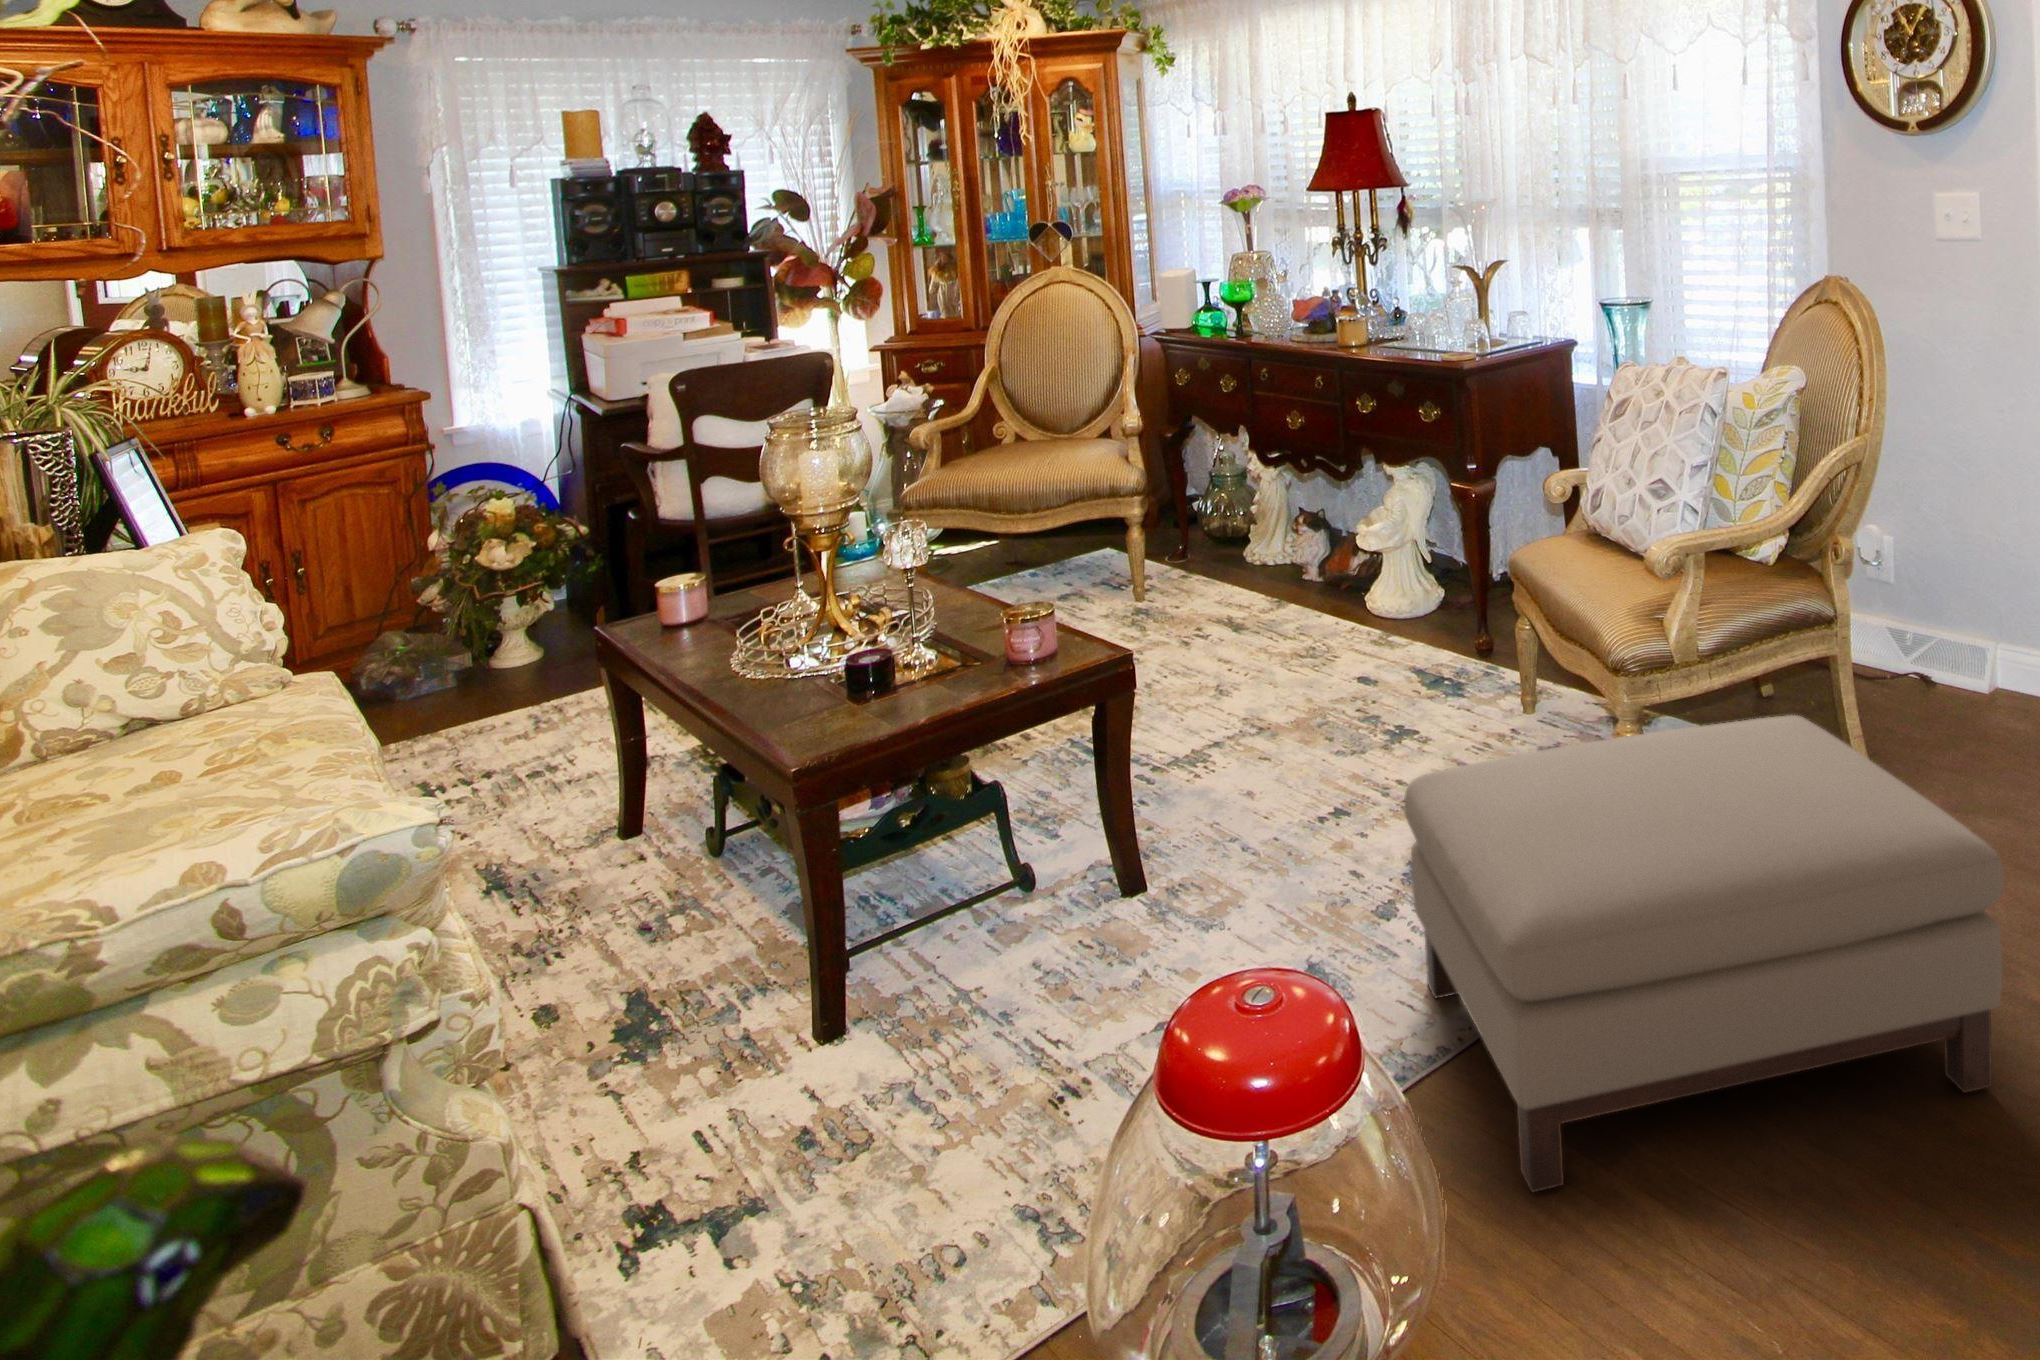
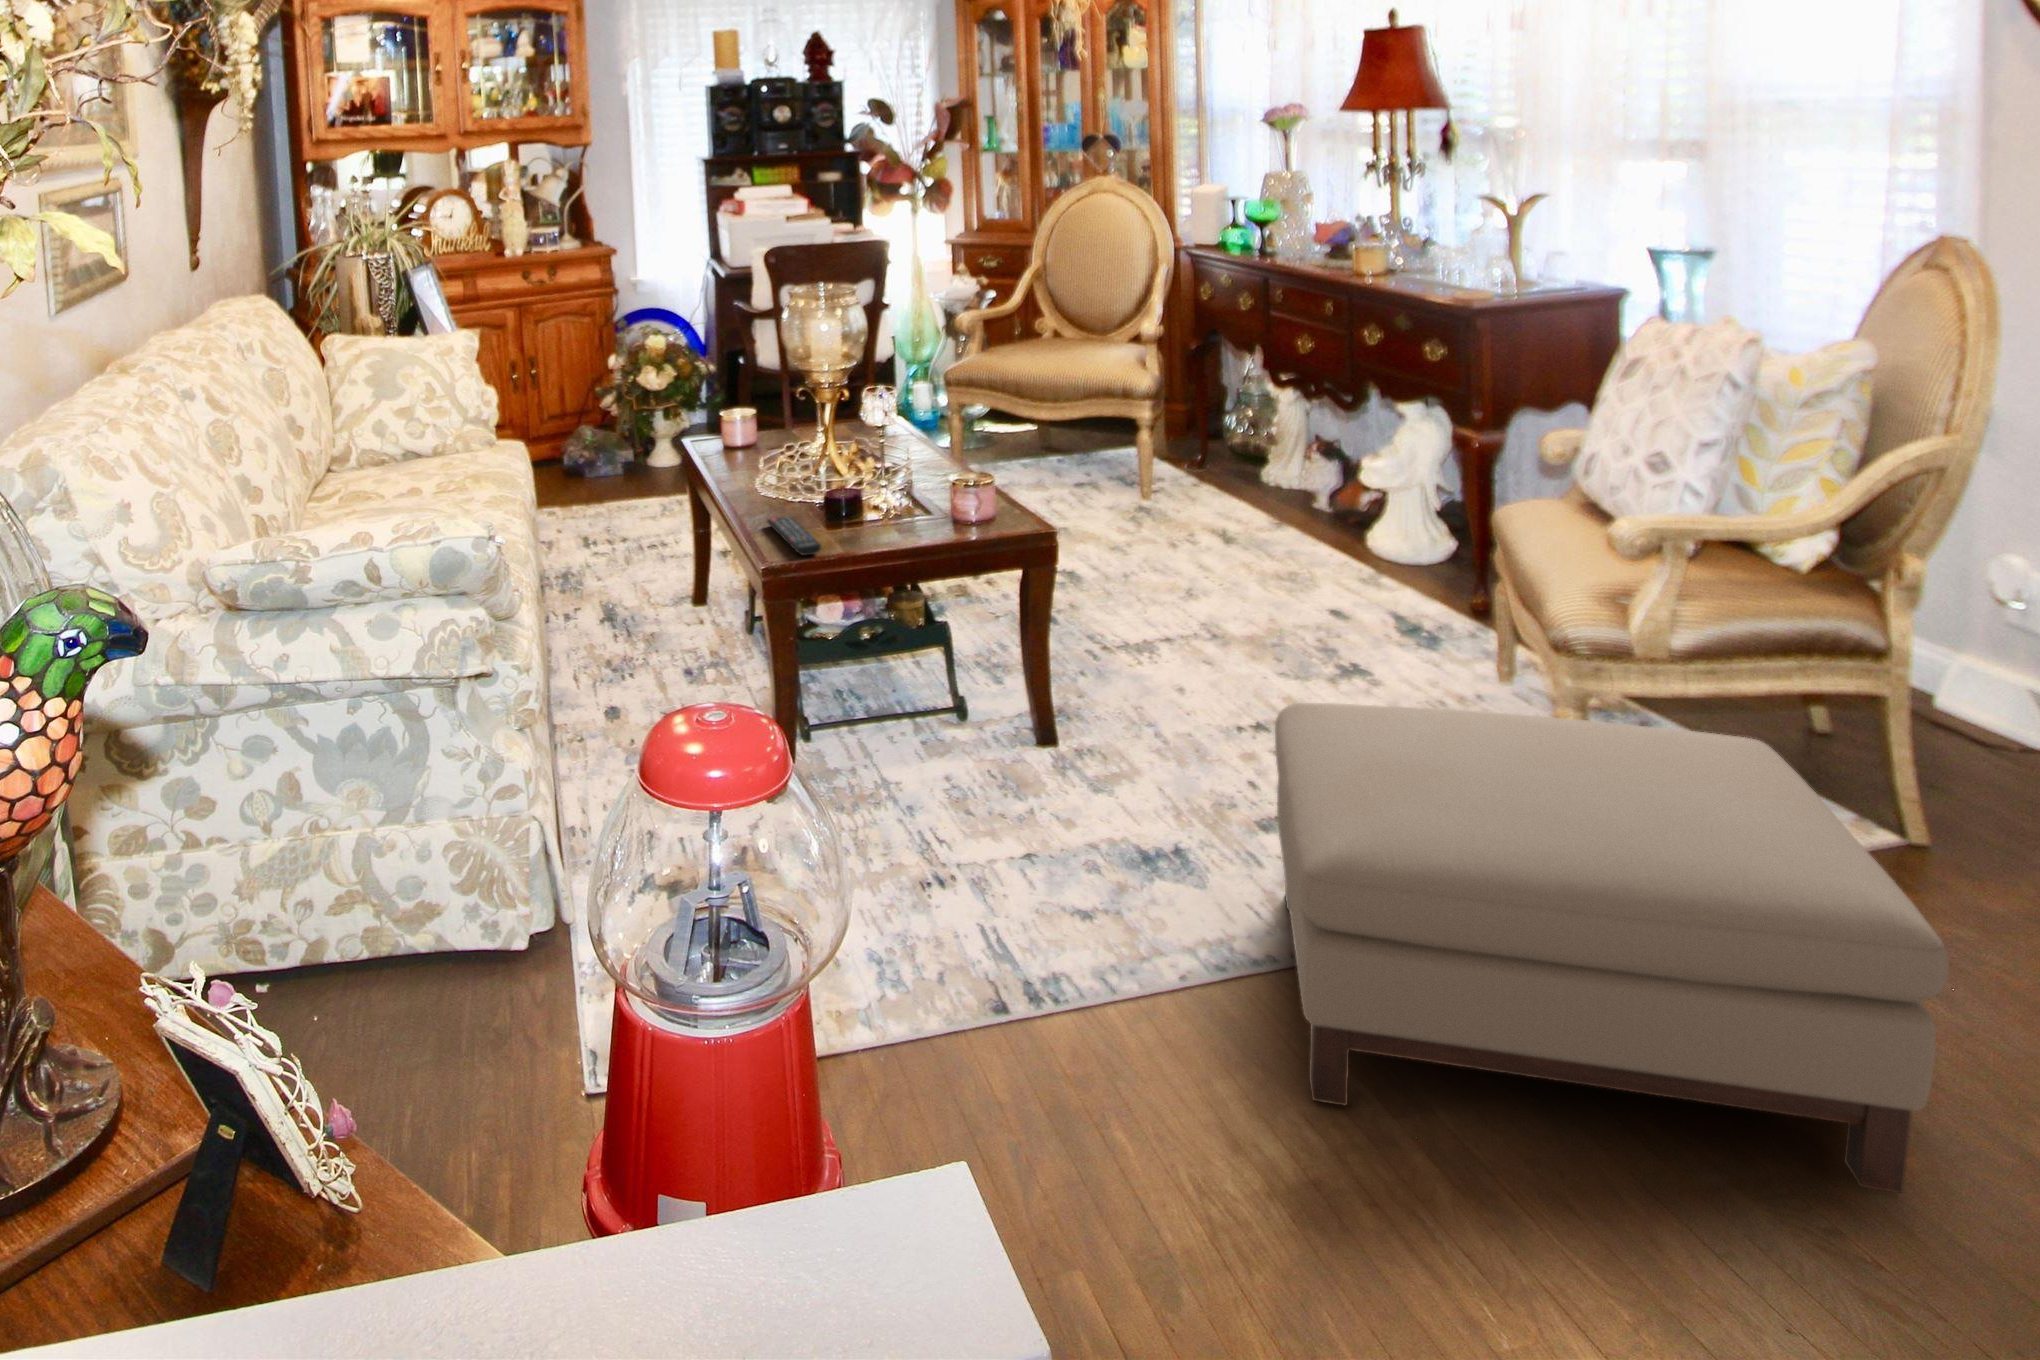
remote control: none [762,685,851,729] -> present [767,517,821,555]

